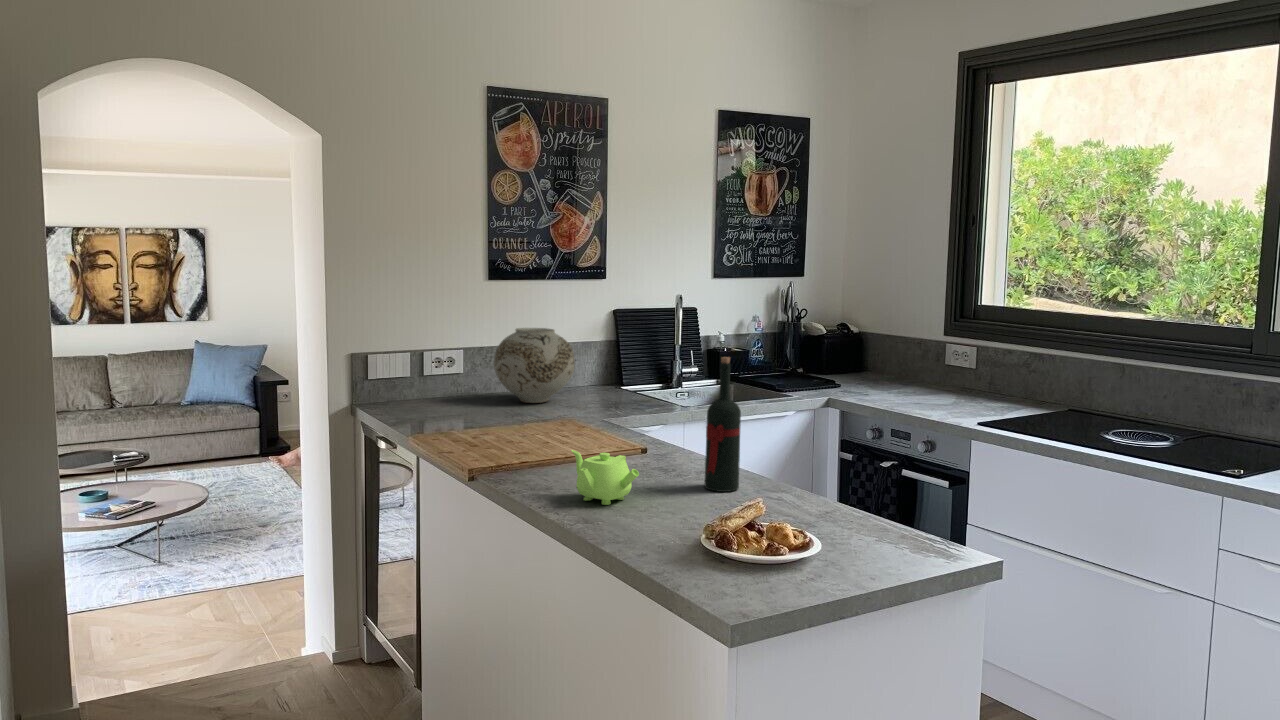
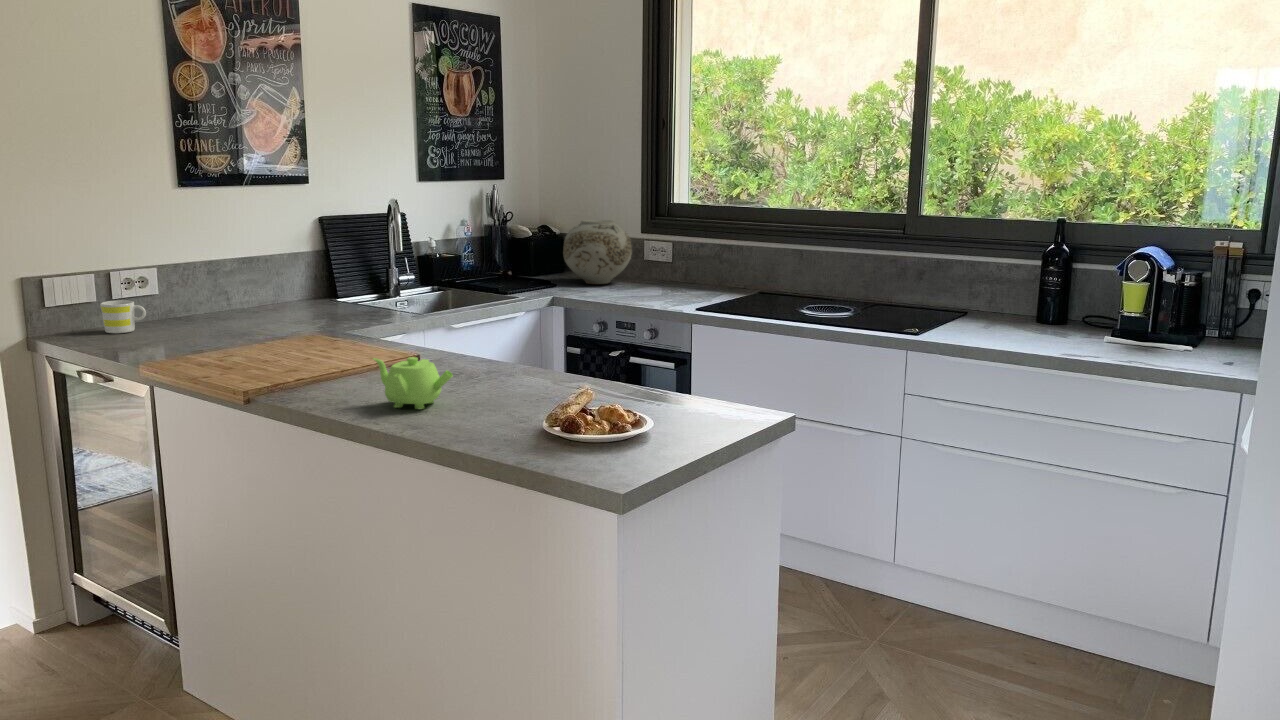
vase: present [494,328,575,403] -> present [563,220,632,284]
wine bottle: present [705,357,741,492] -> none [502,254,536,387]
mug: none [410,377,445,405] -> present [100,300,146,333]

